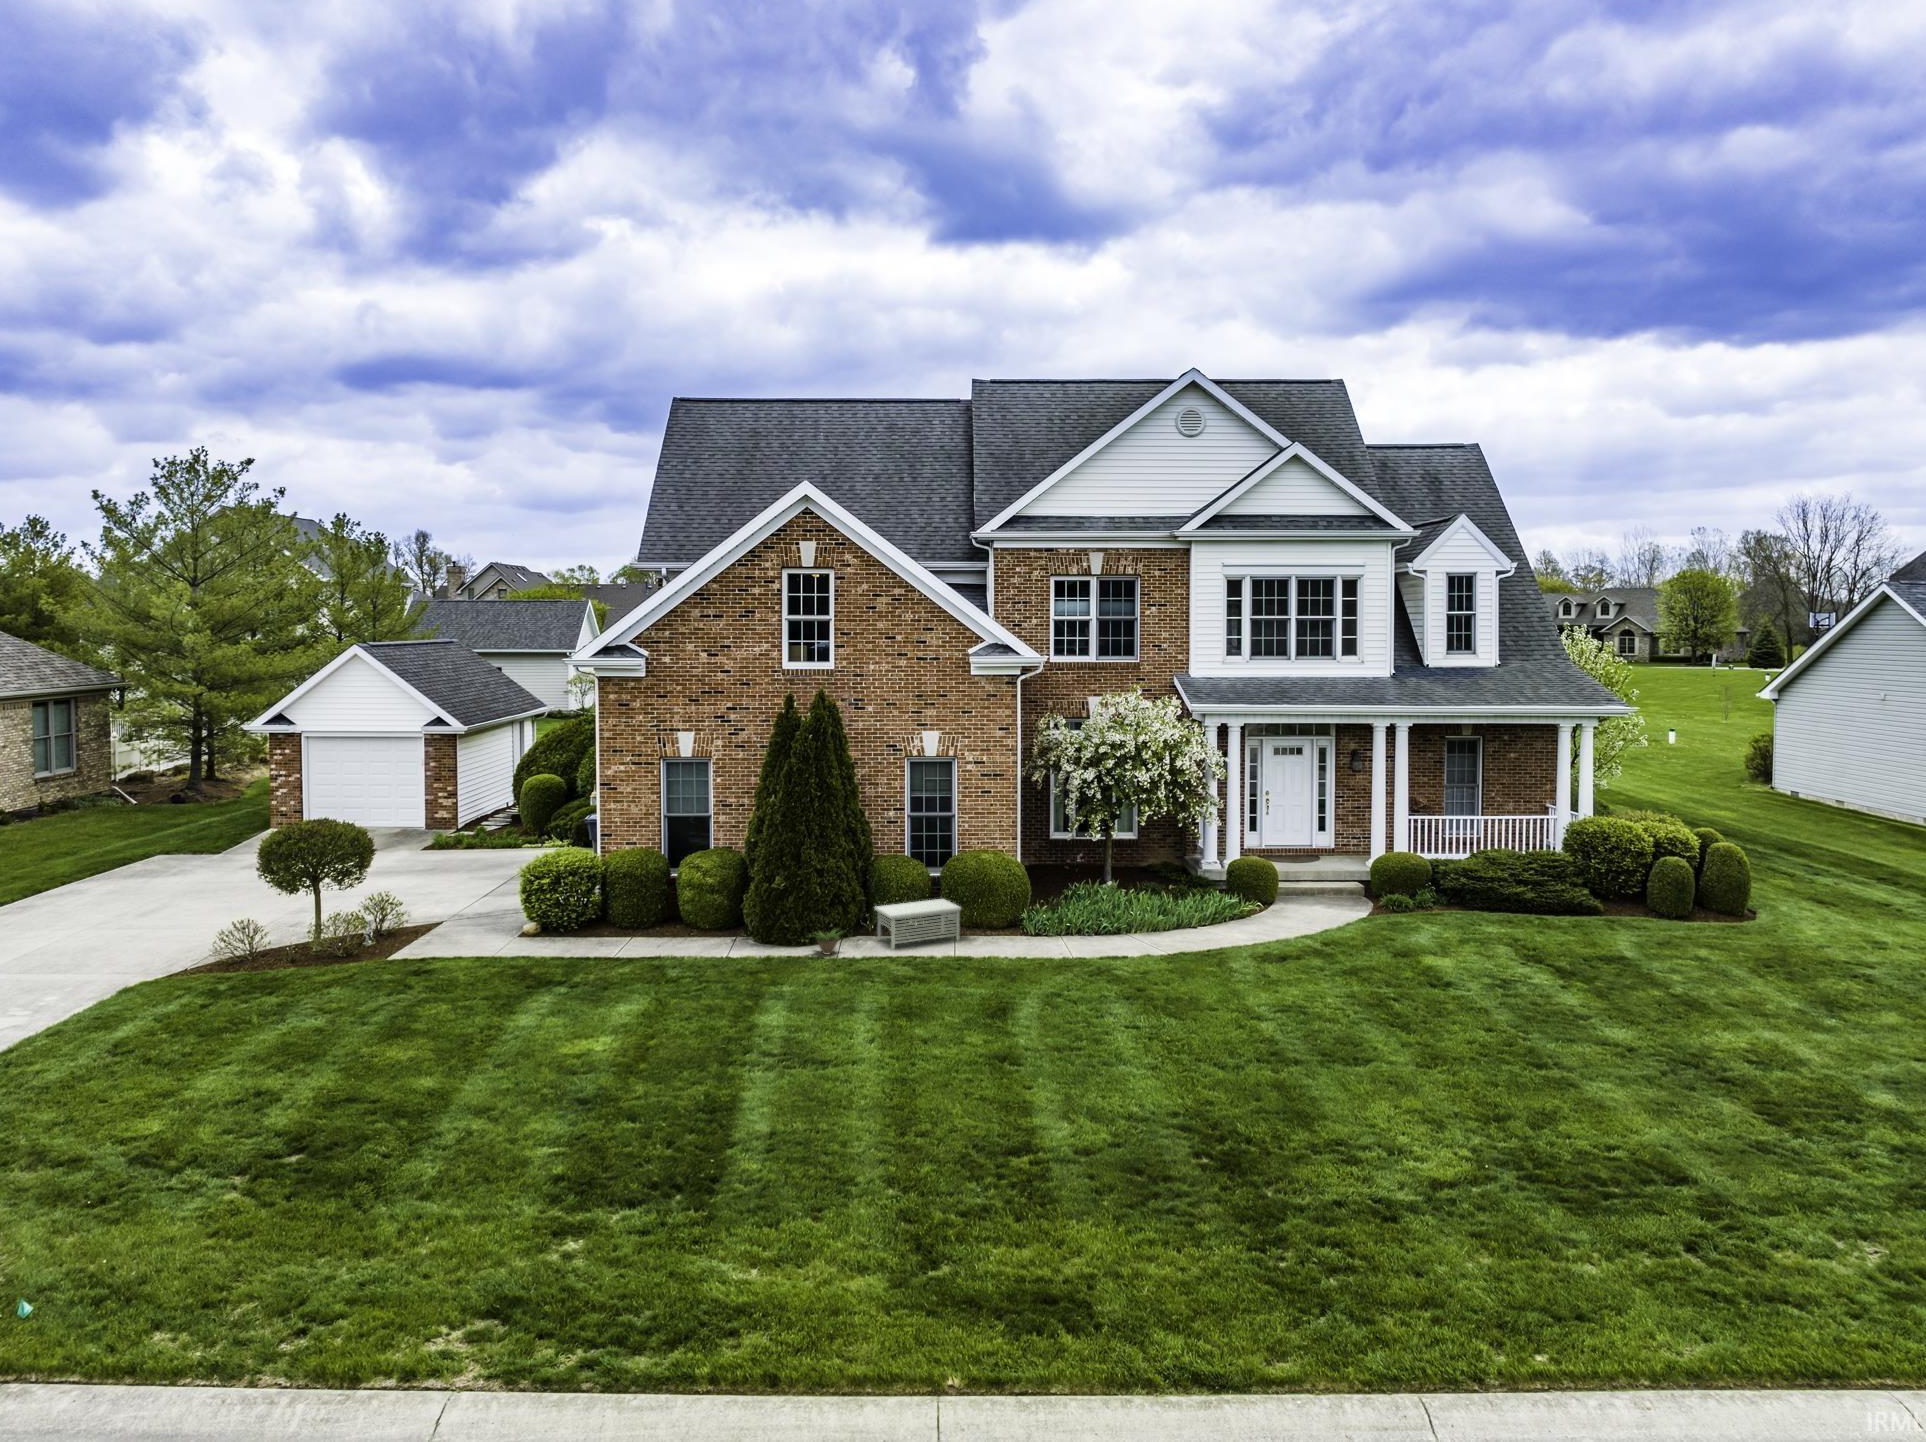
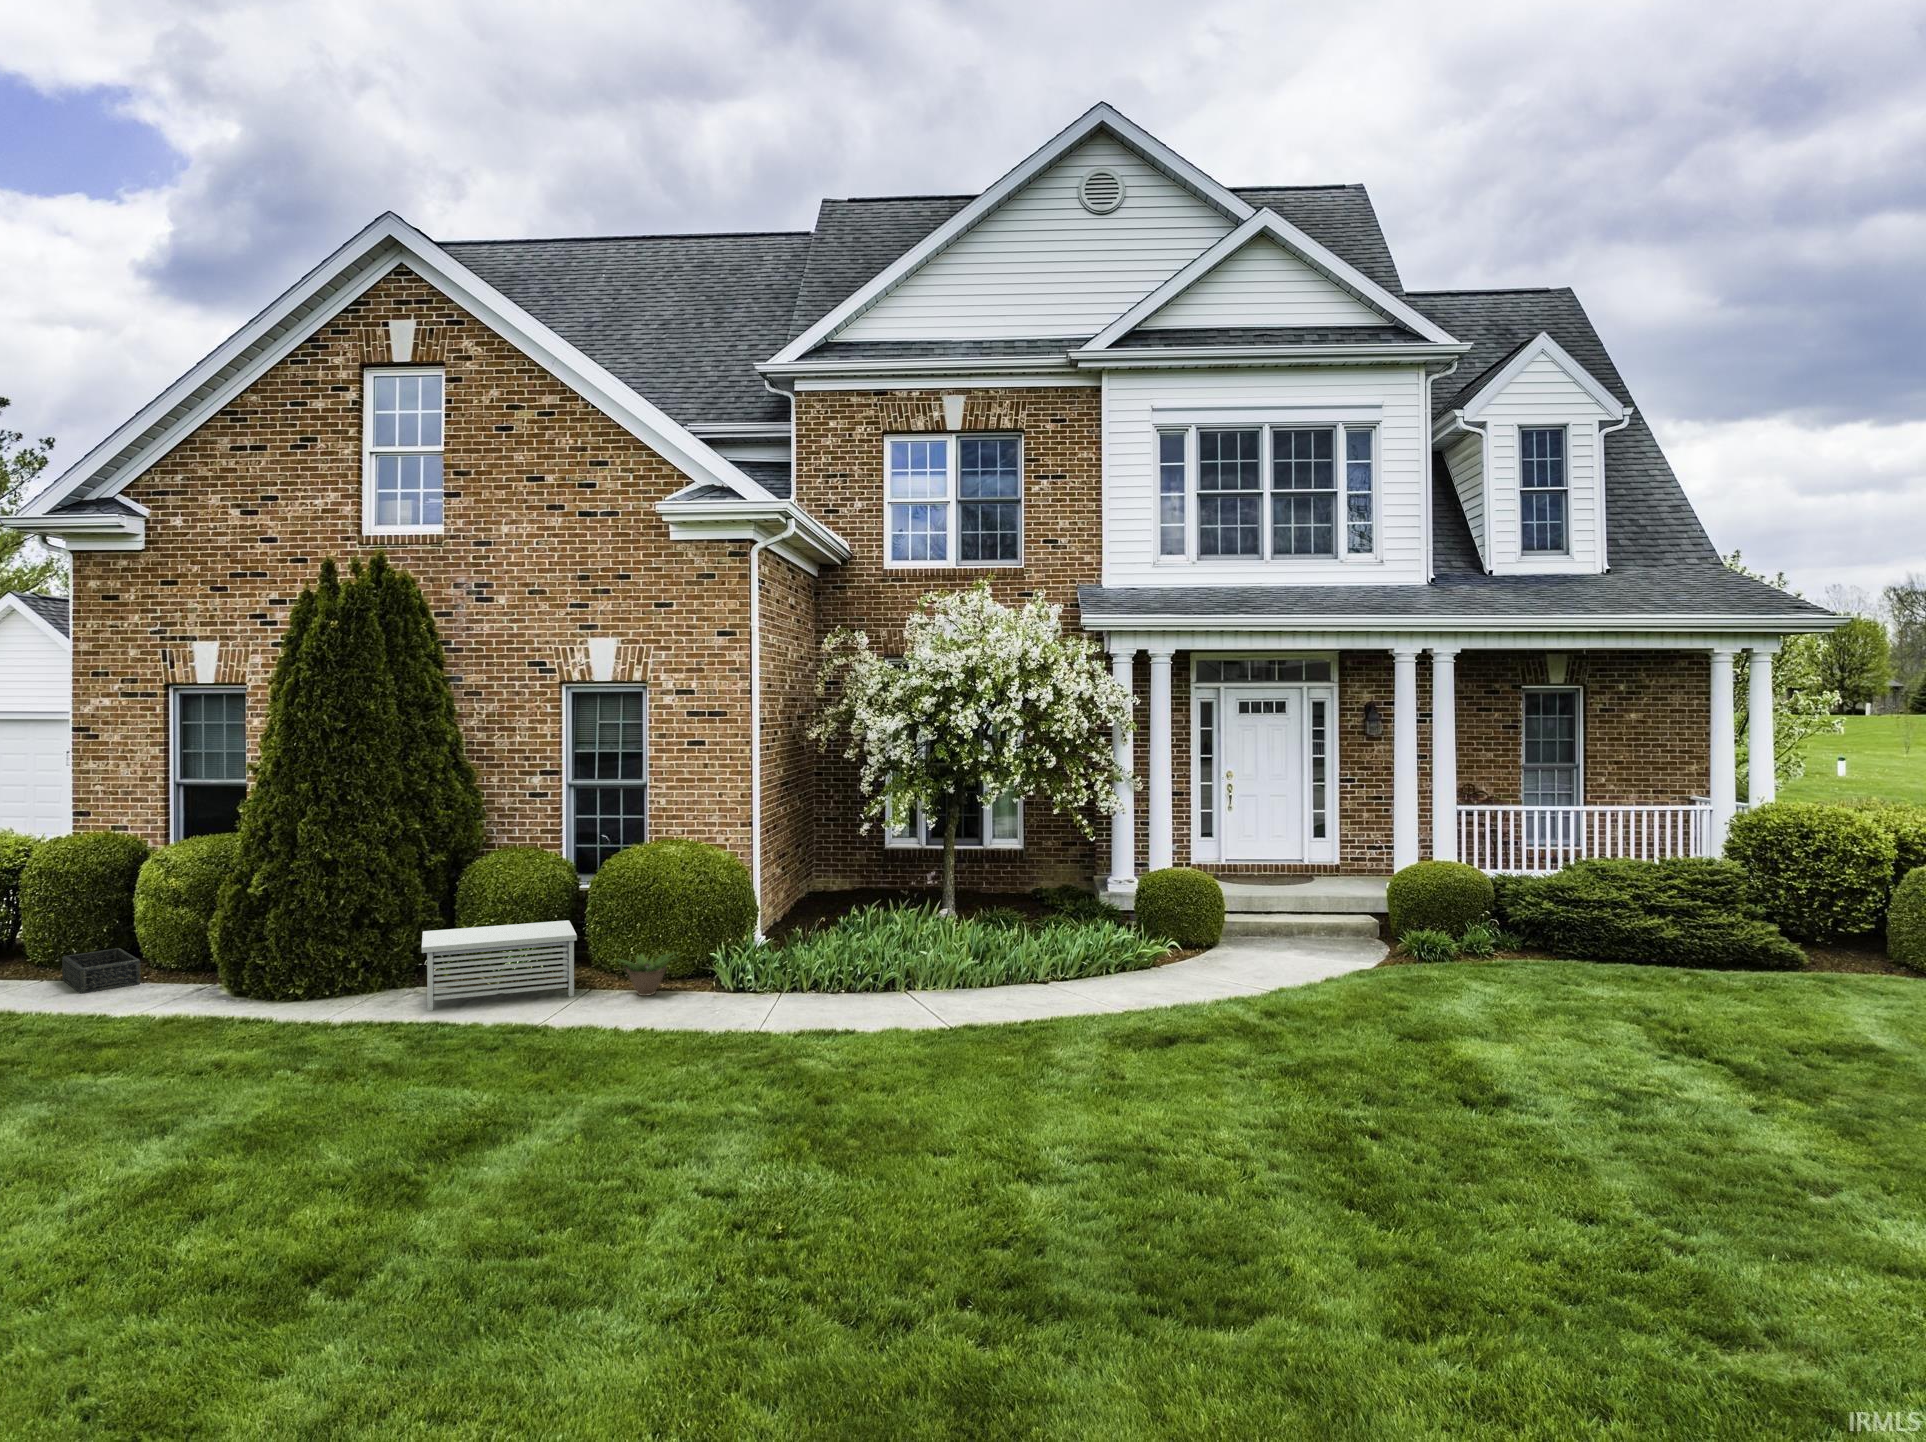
basket: none [659,918,708,944] -> present [62,948,140,994]
decorative plant: present [813,930,841,955] -> present [618,952,675,996]

